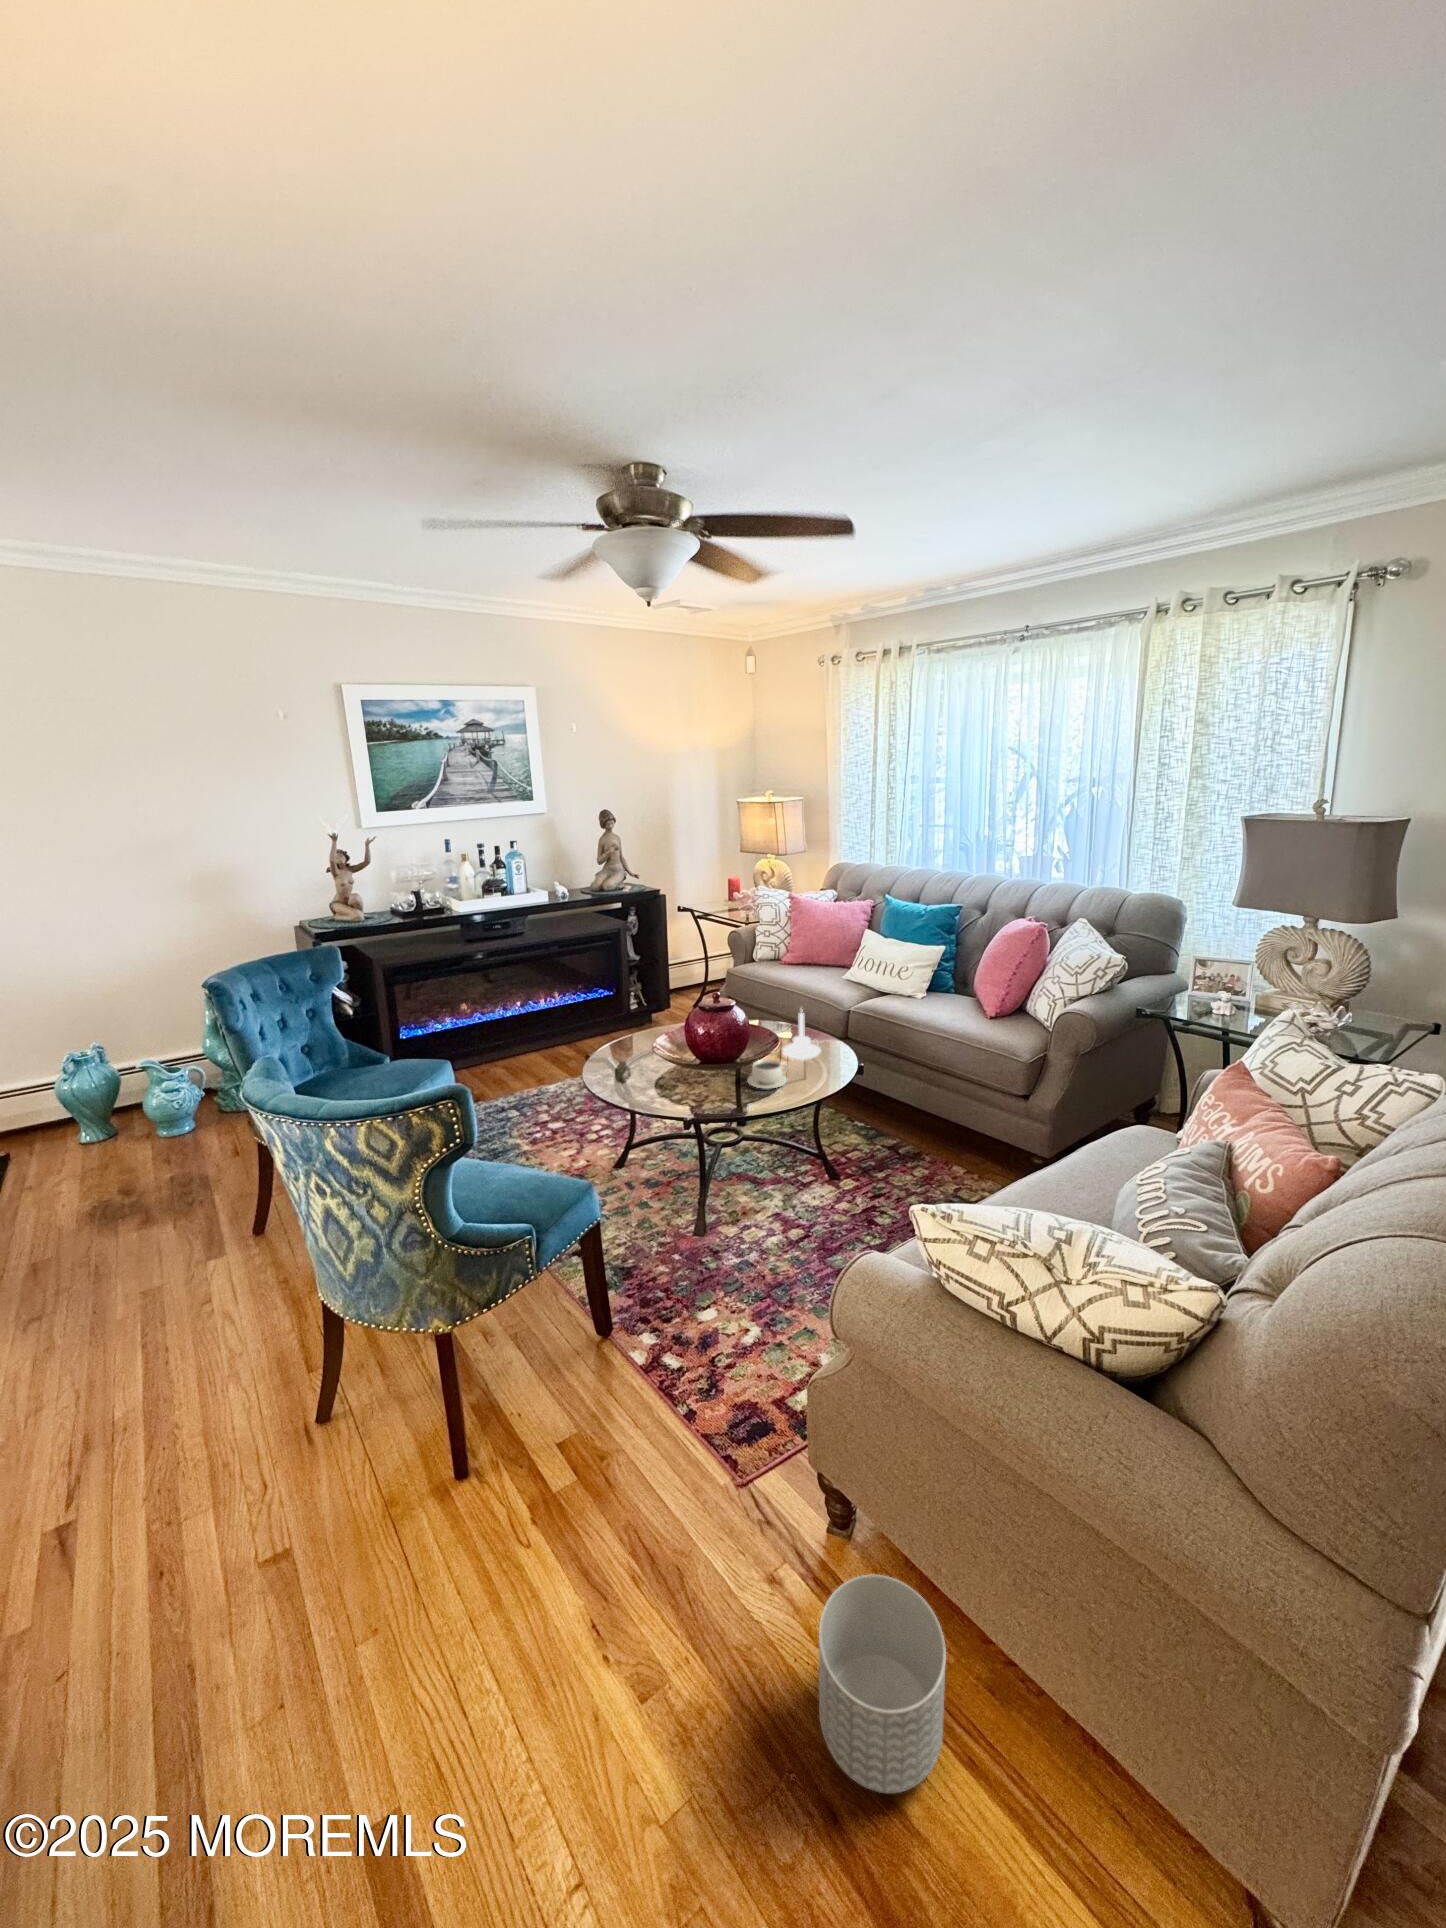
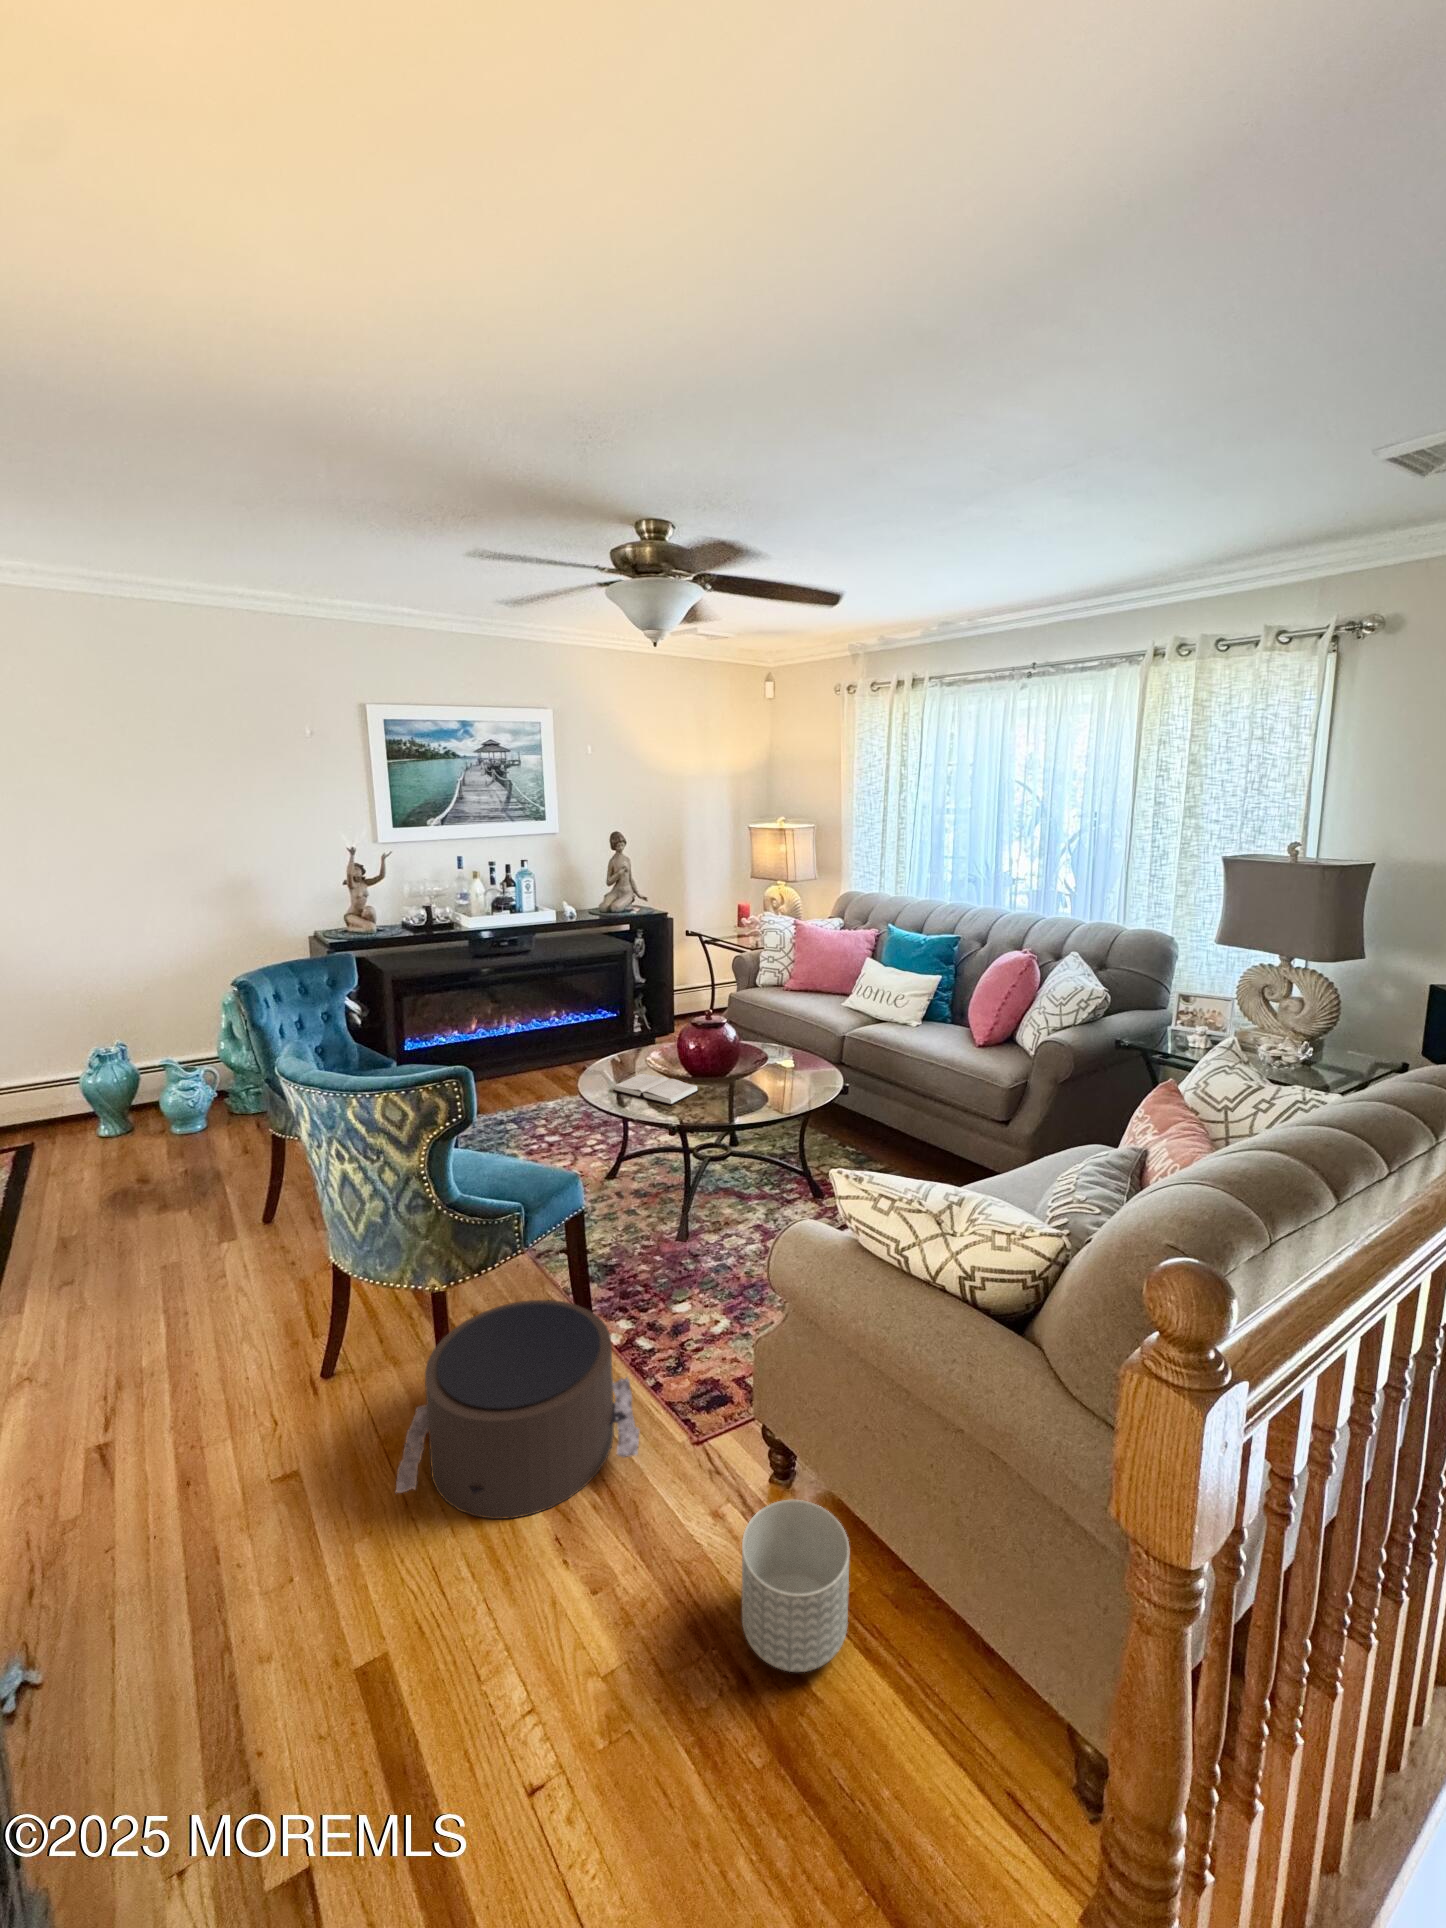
candle holder: present [783,1012,821,1060] -> none [769,1025,807,1076]
teacup: present [747,1059,788,1089] -> none [732,1073,771,1100]
hardback book: none [622,1063,712,1099] -> present [613,1073,698,1105]
pouf: none [407,1329,680,1597] -> present [396,1300,639,1519]

